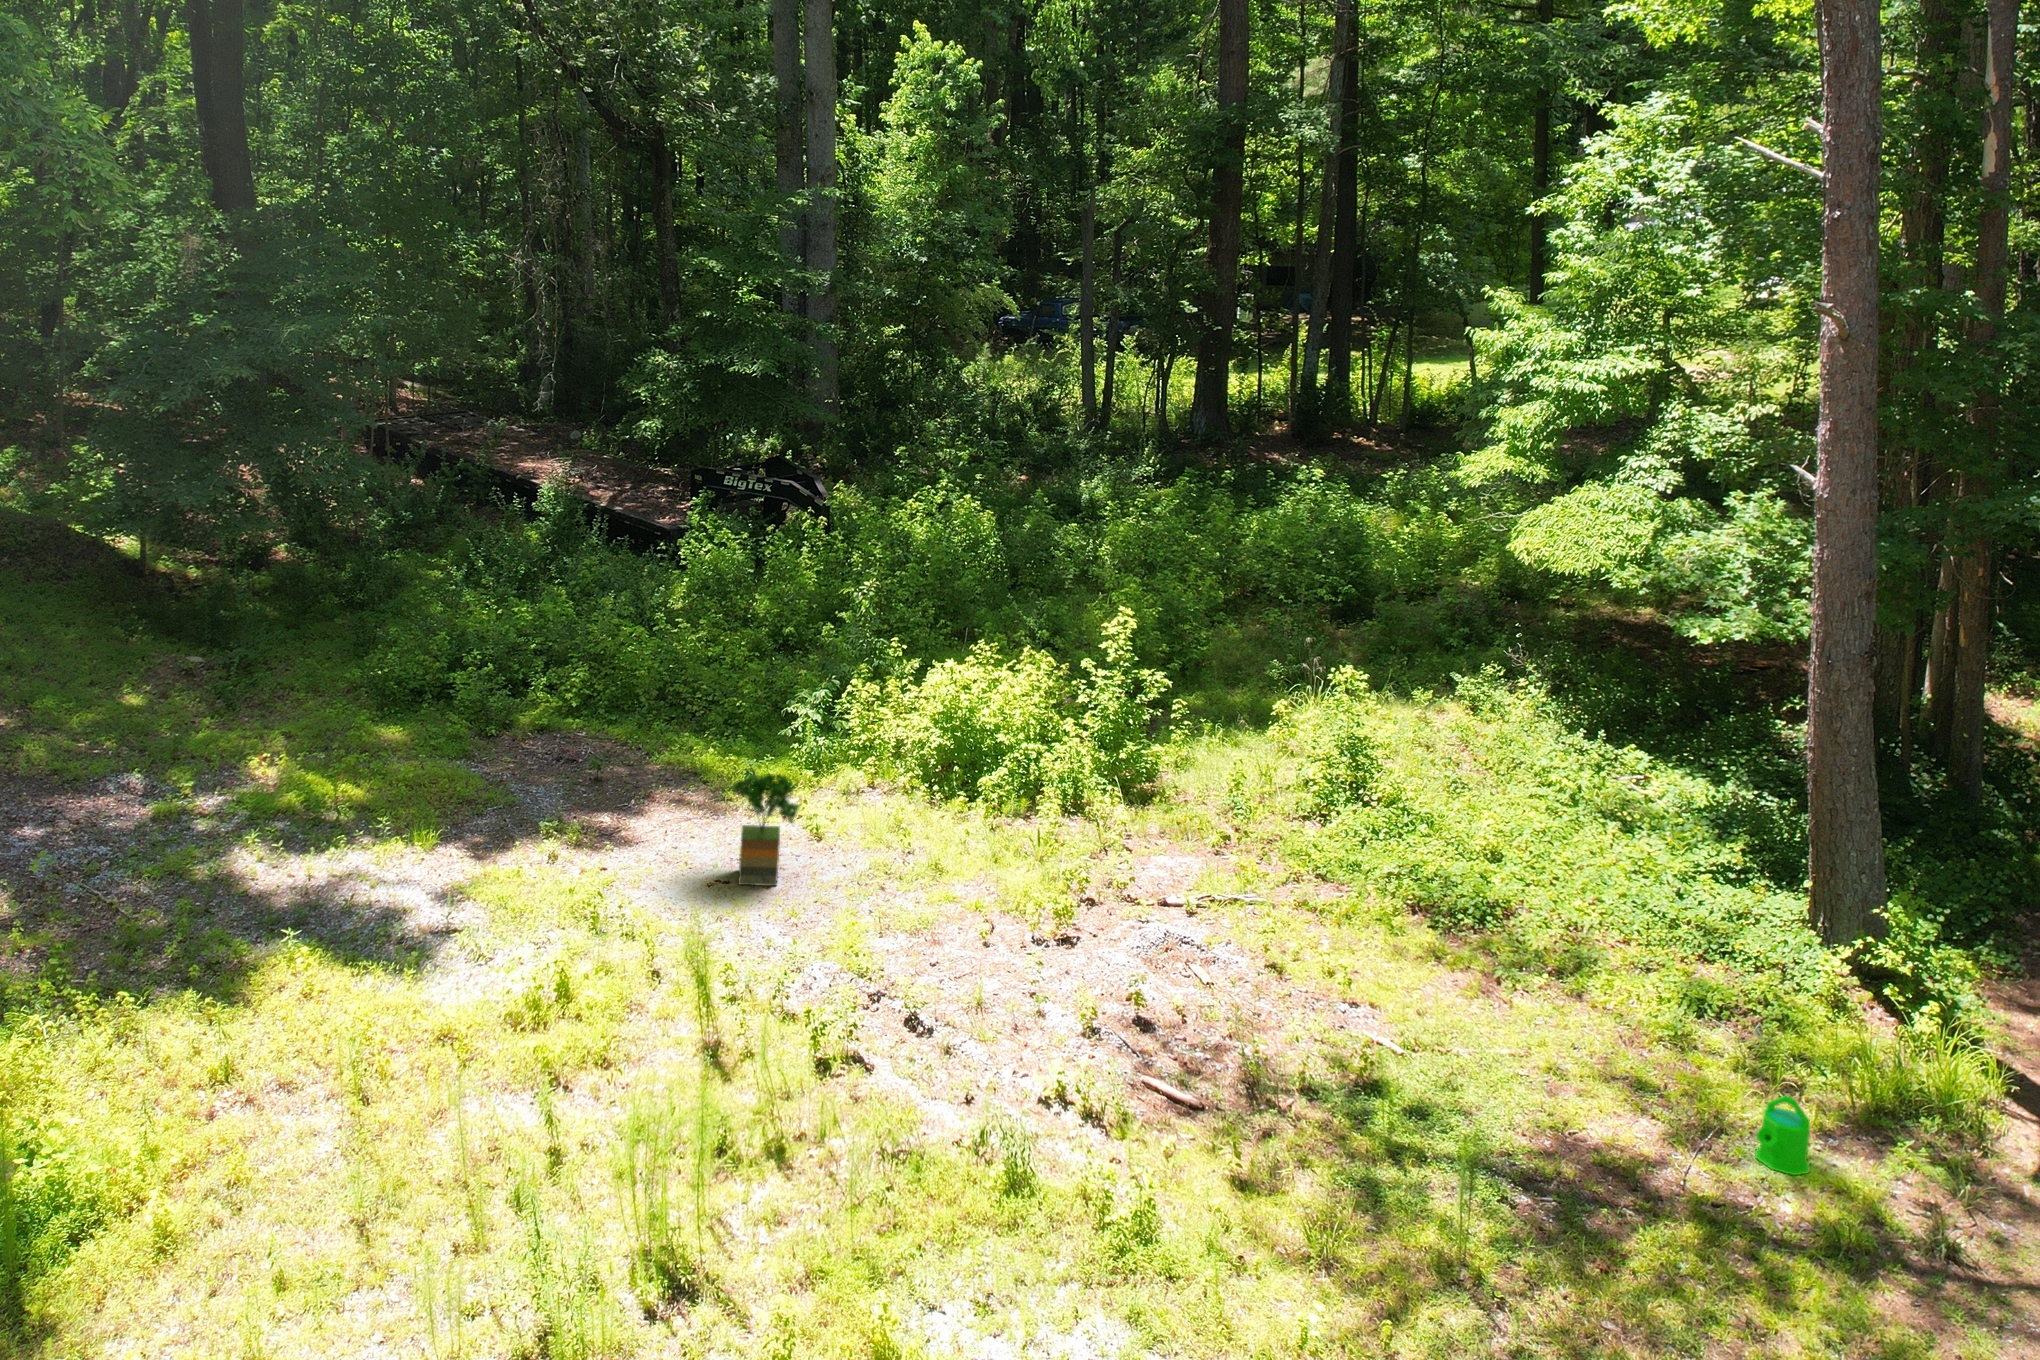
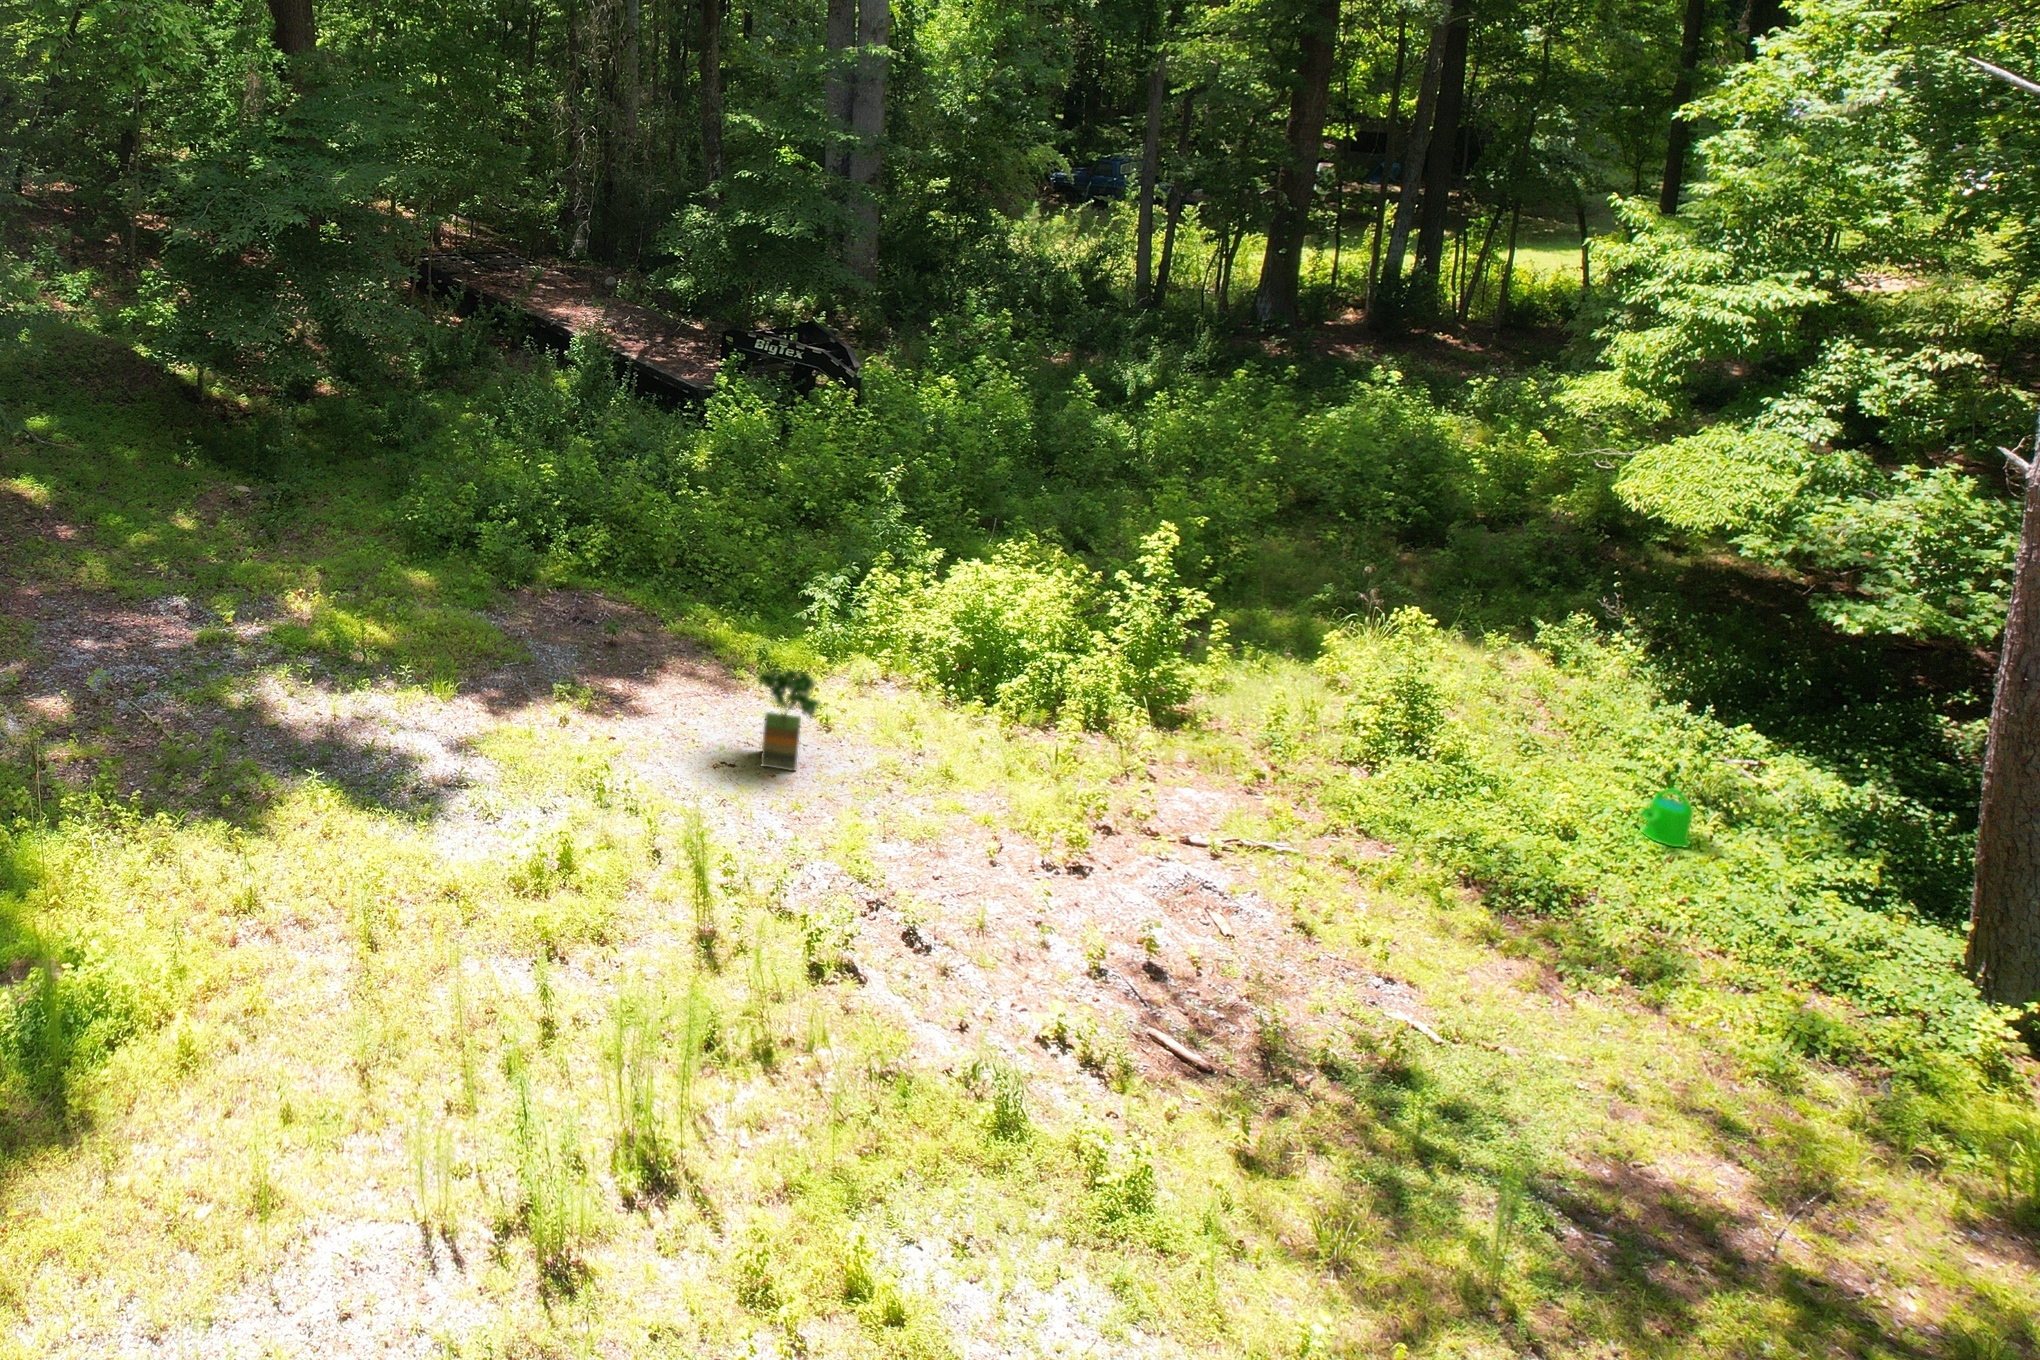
watering can: present [1755,1095,1810,1175] -> present [1641,787,1693,848]

